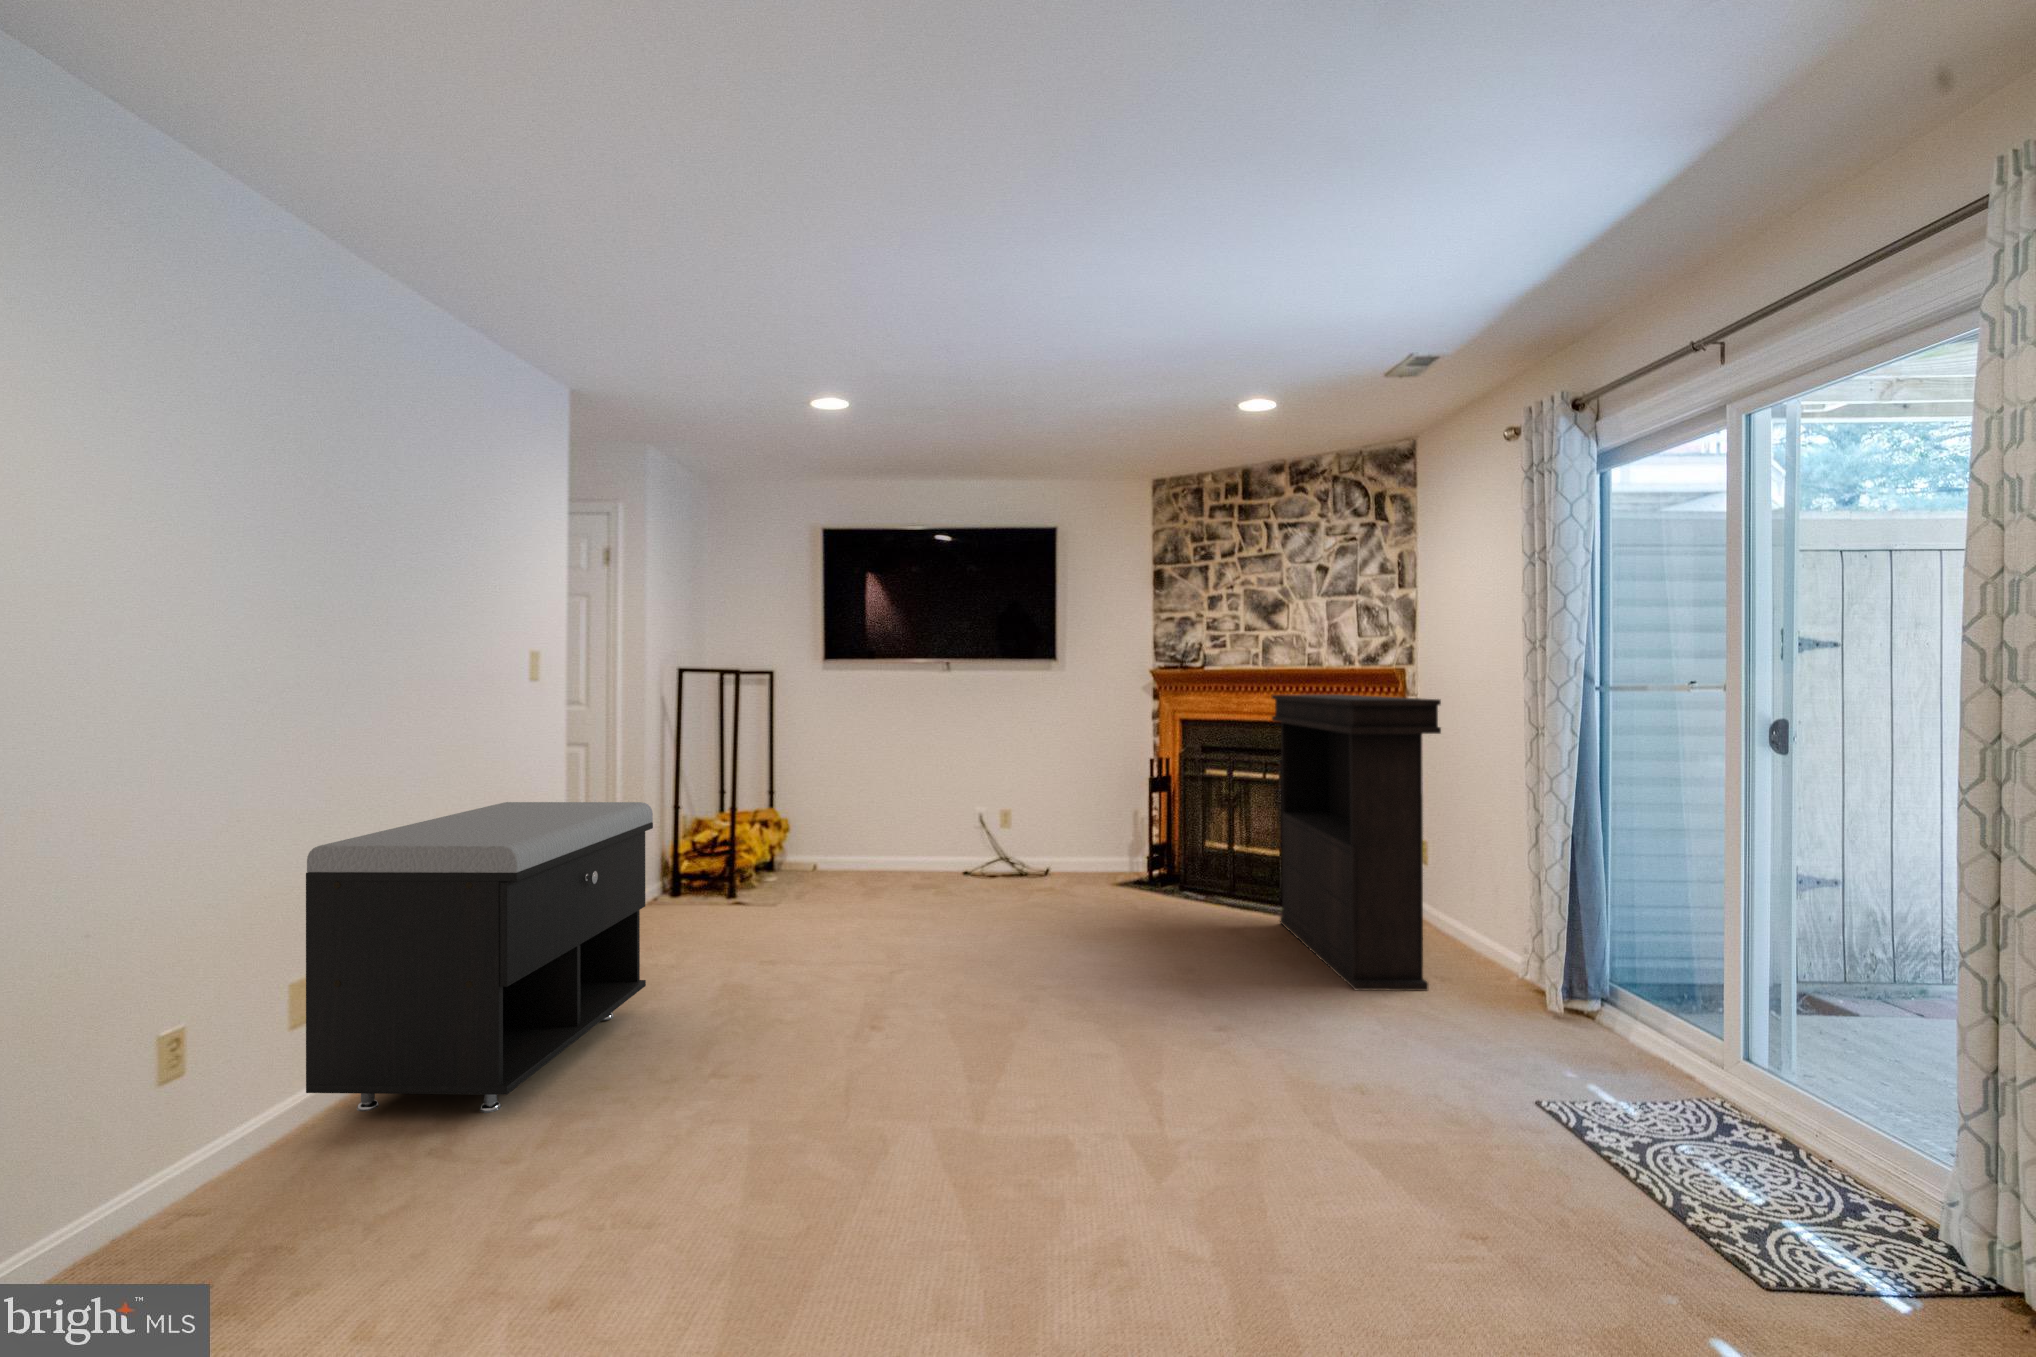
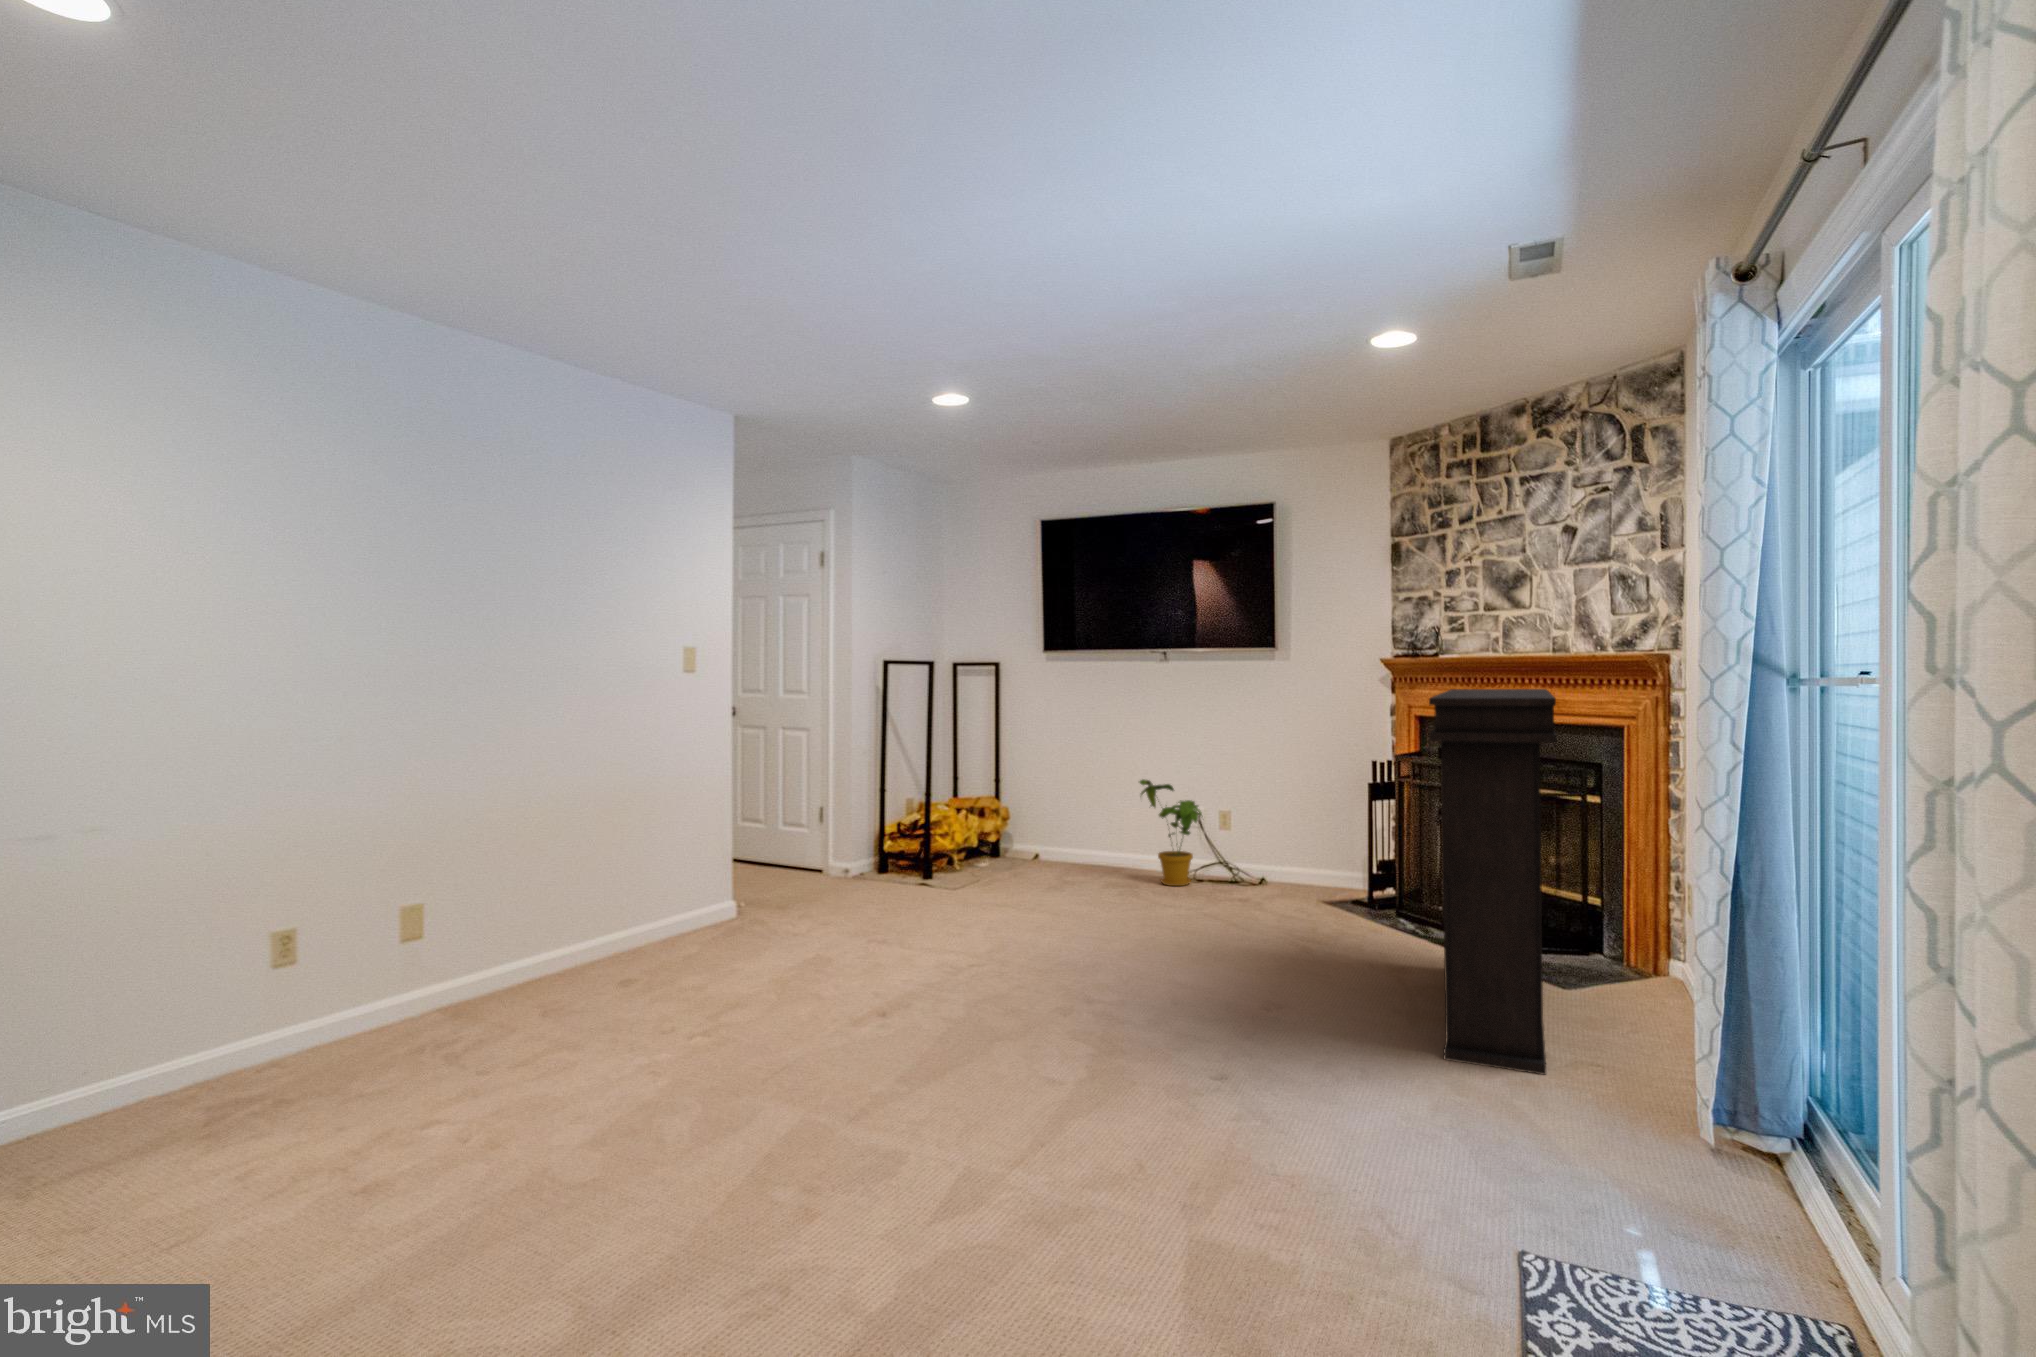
house plant: none [943,781,1004,882] -> present [1140,780,1202,886]
storage bench: present [306,802,653,1113] -> none [408,784,730,1041]

